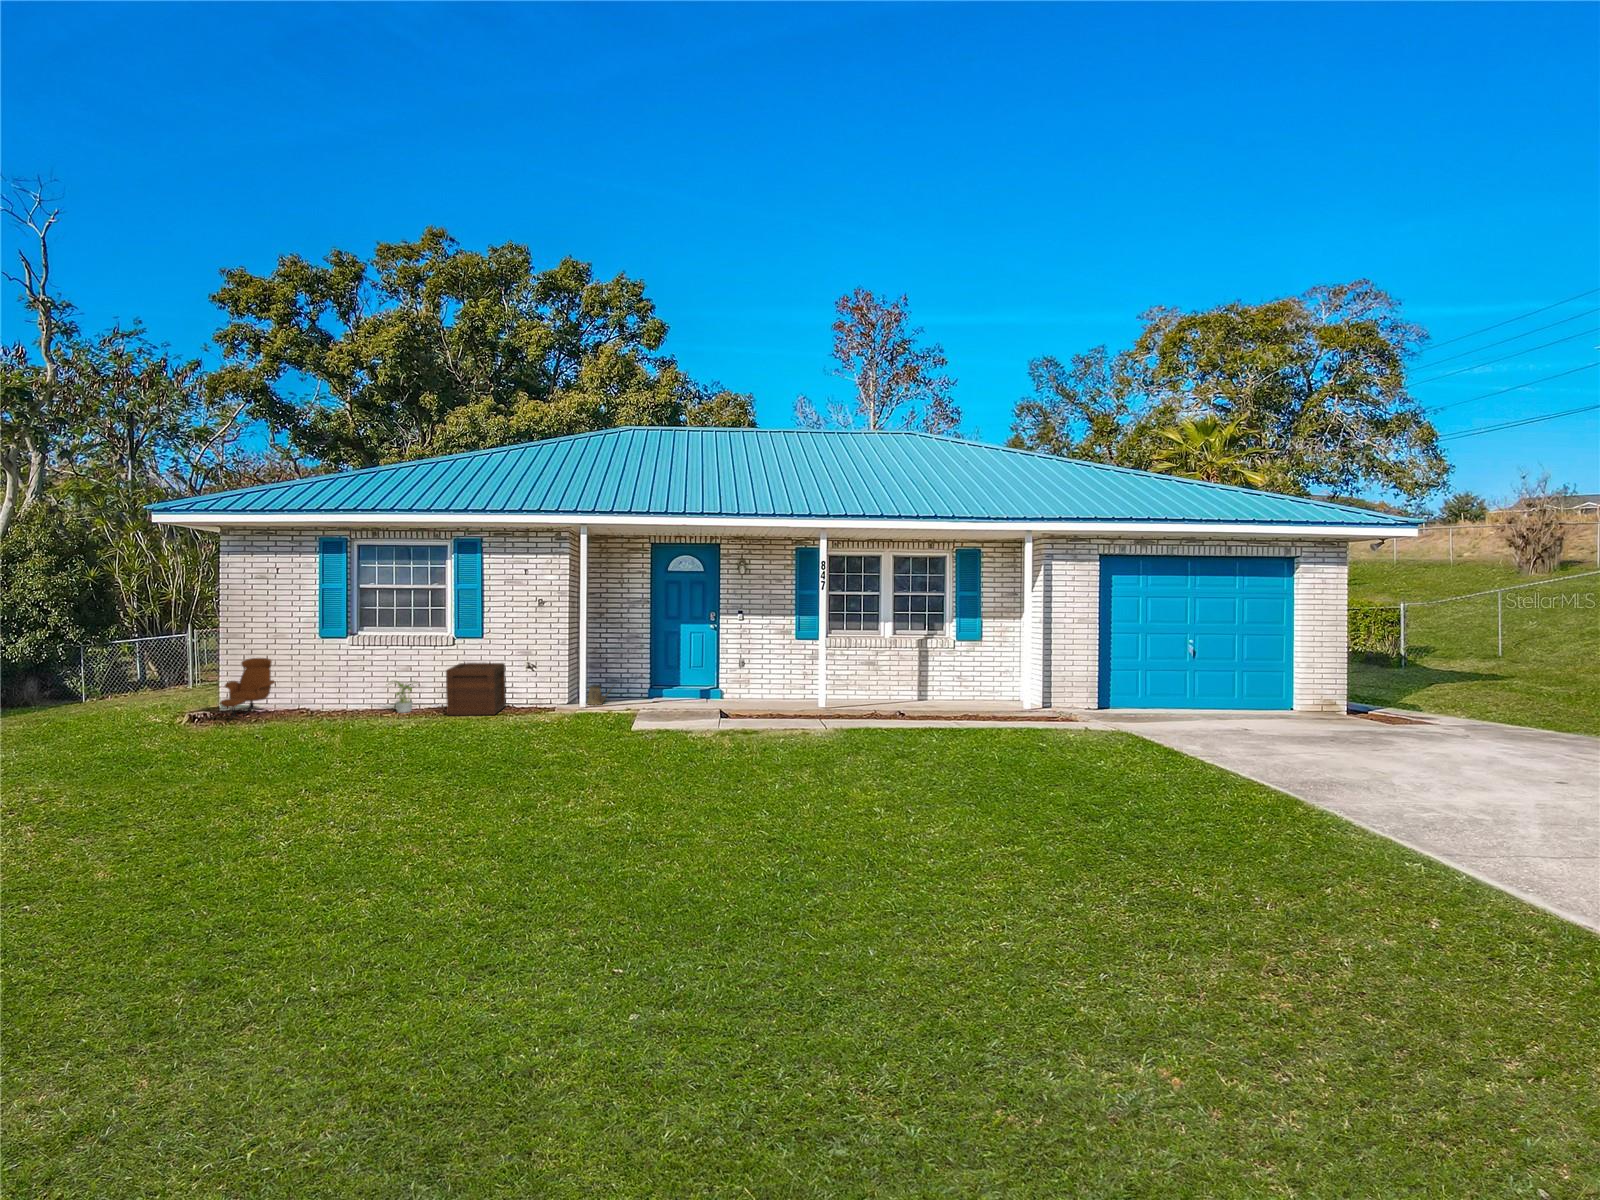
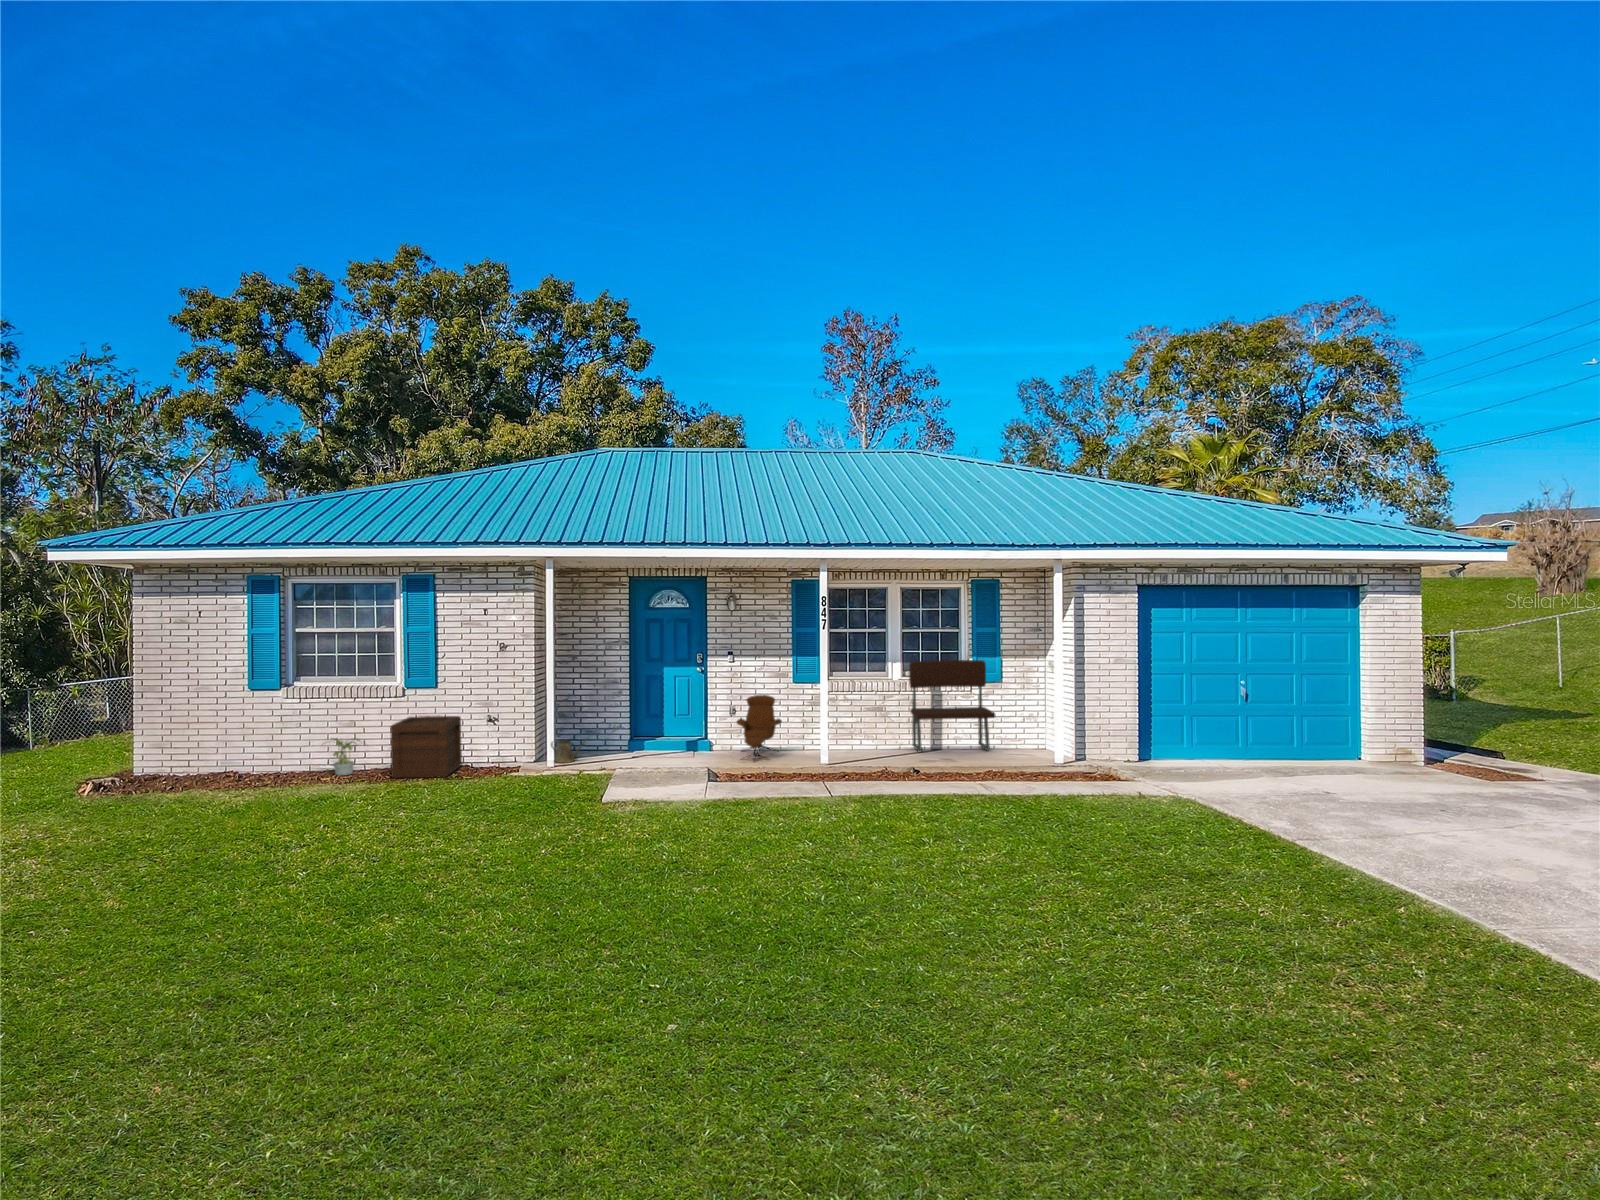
bench: none [898,620,973,700] -> present [909,660,996,752]
lounge chair: present [220,658,275,719] -> present [737,695,782,759]

